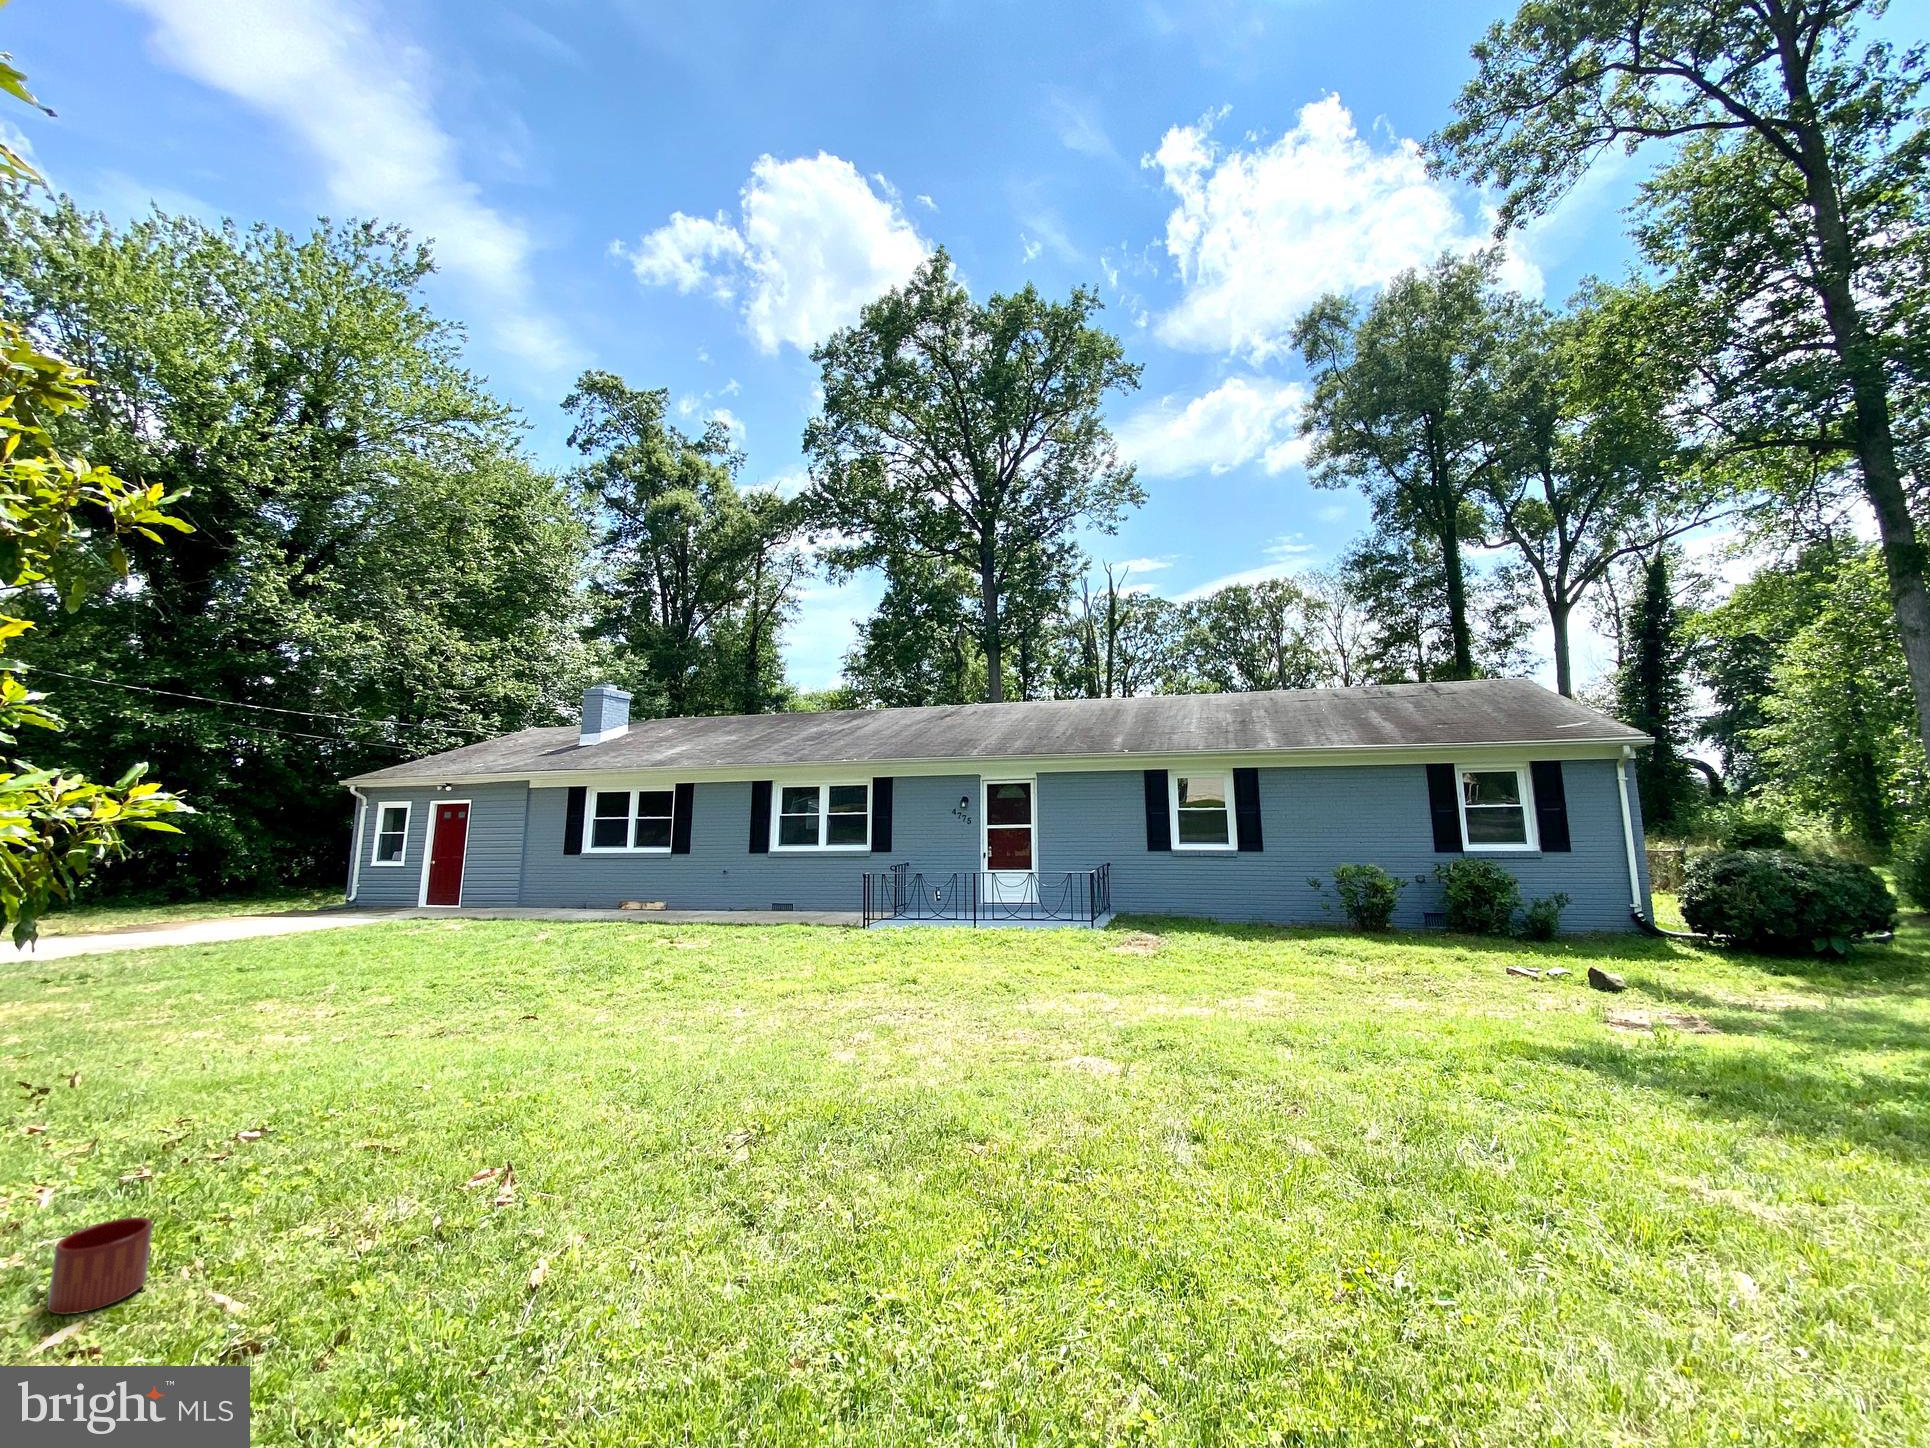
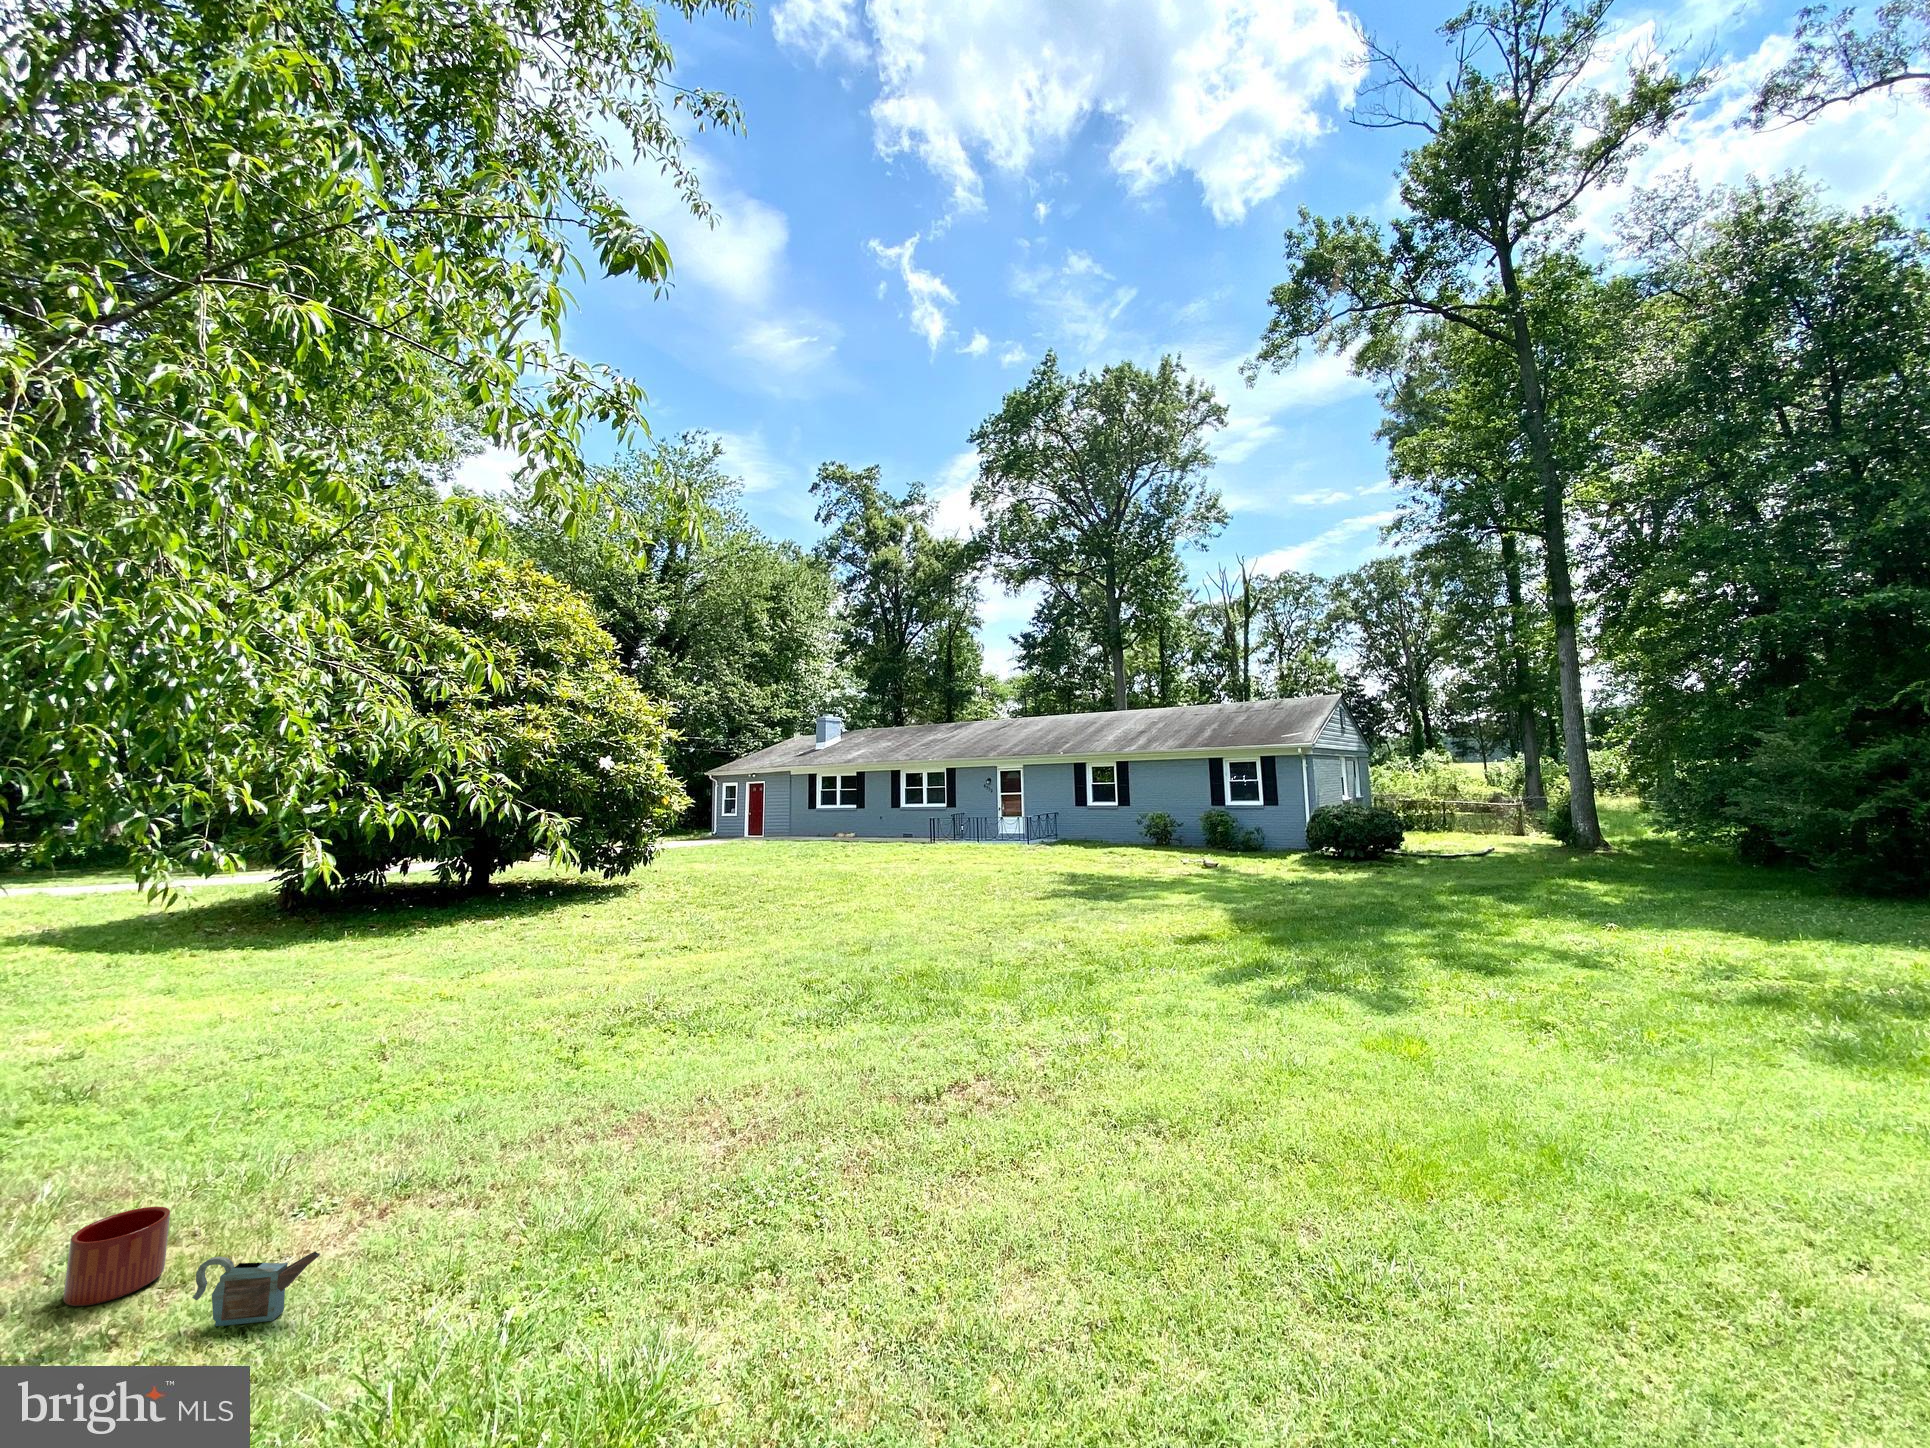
watering can: none [181,1261,310,1335] -> present [192,1252,320,1326]

